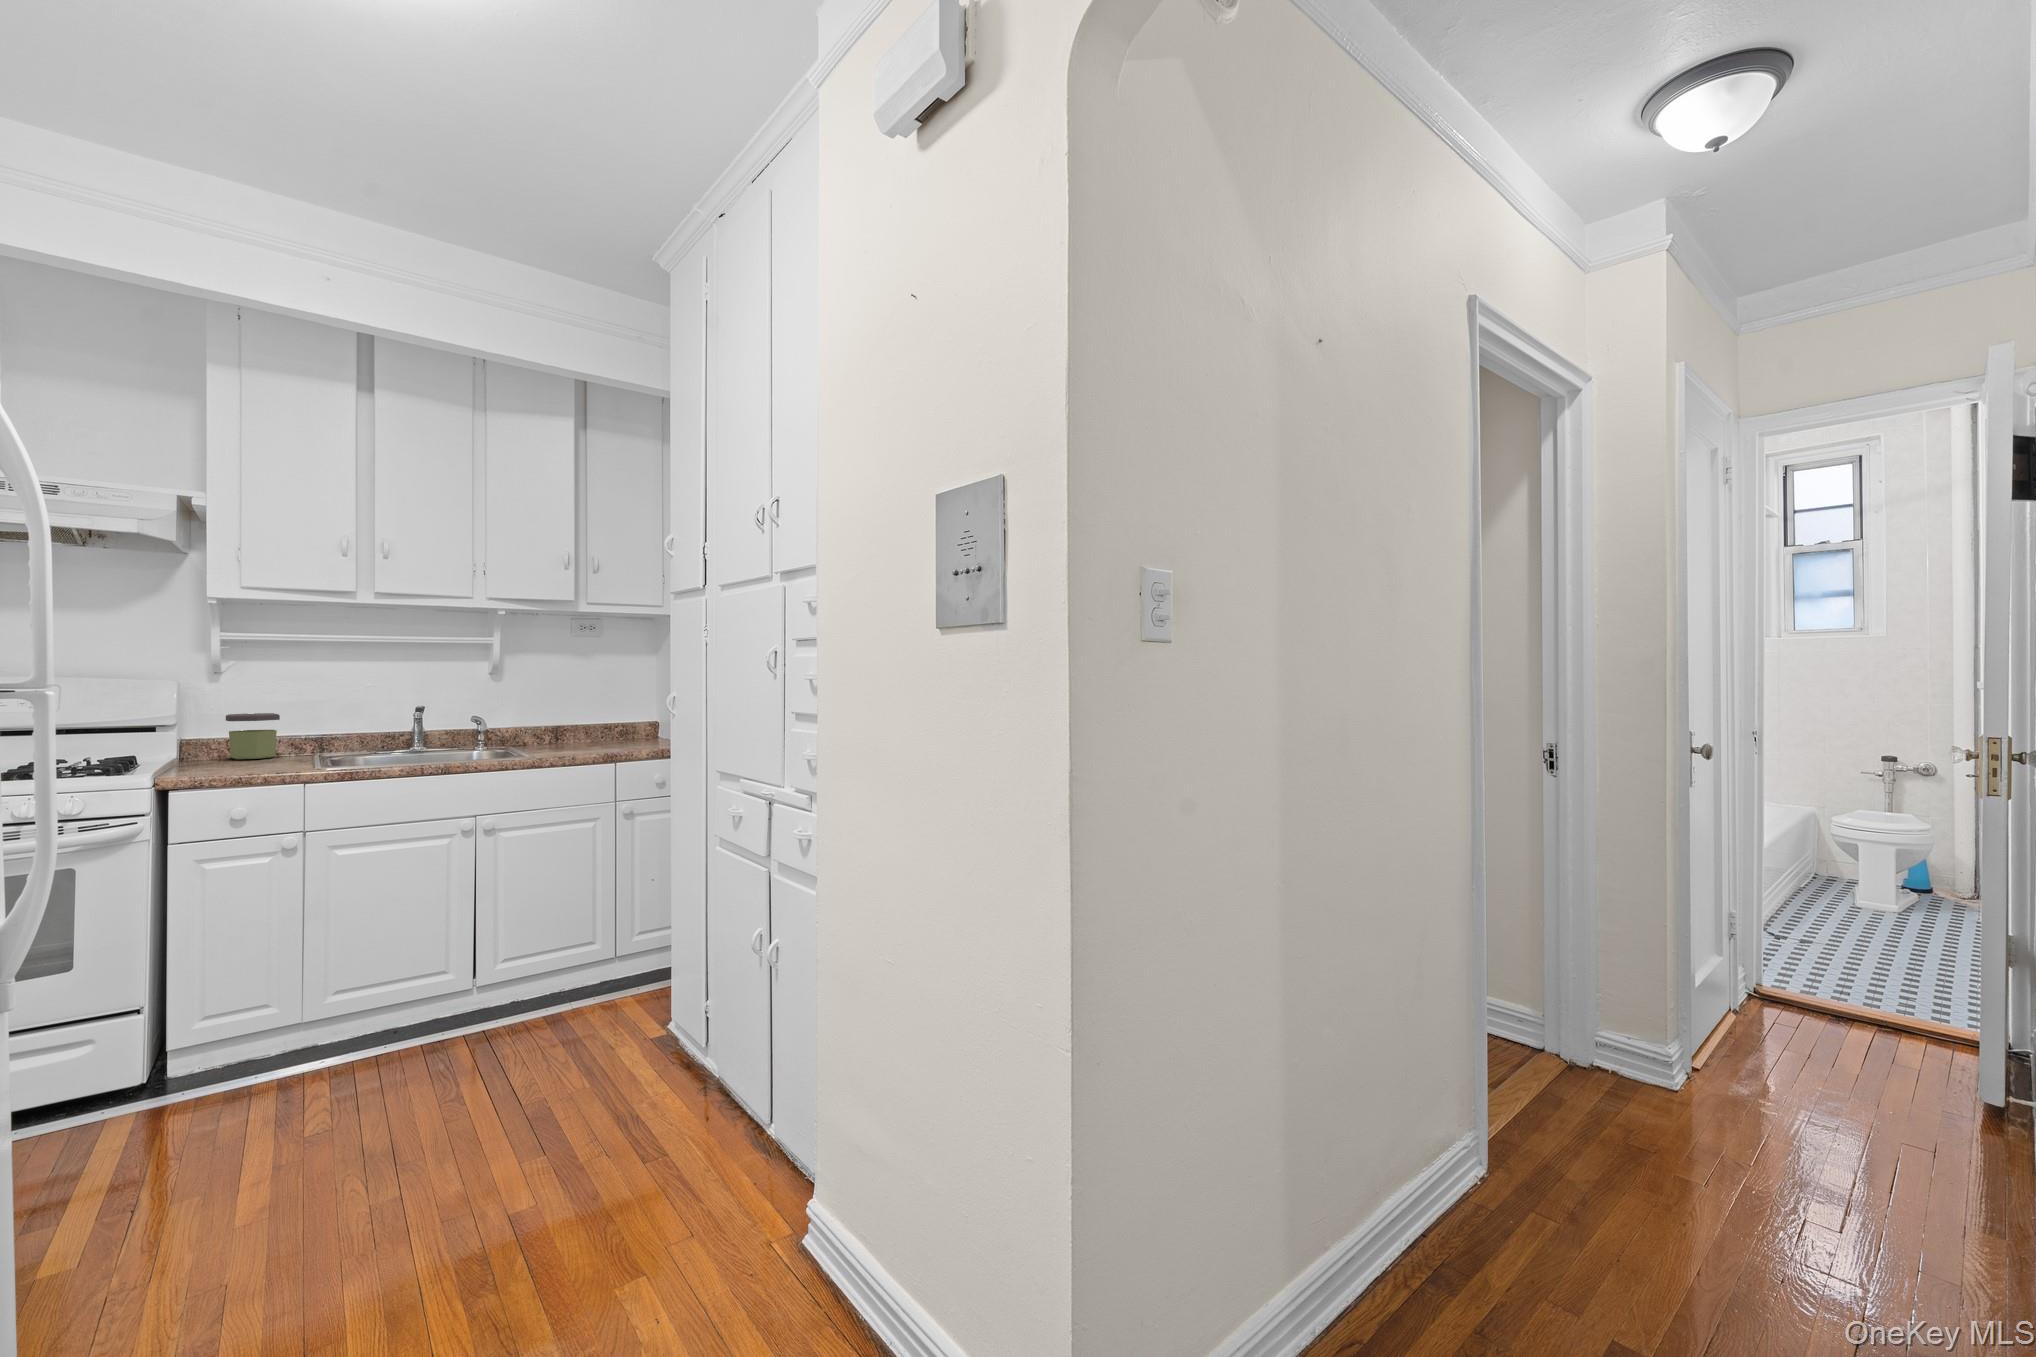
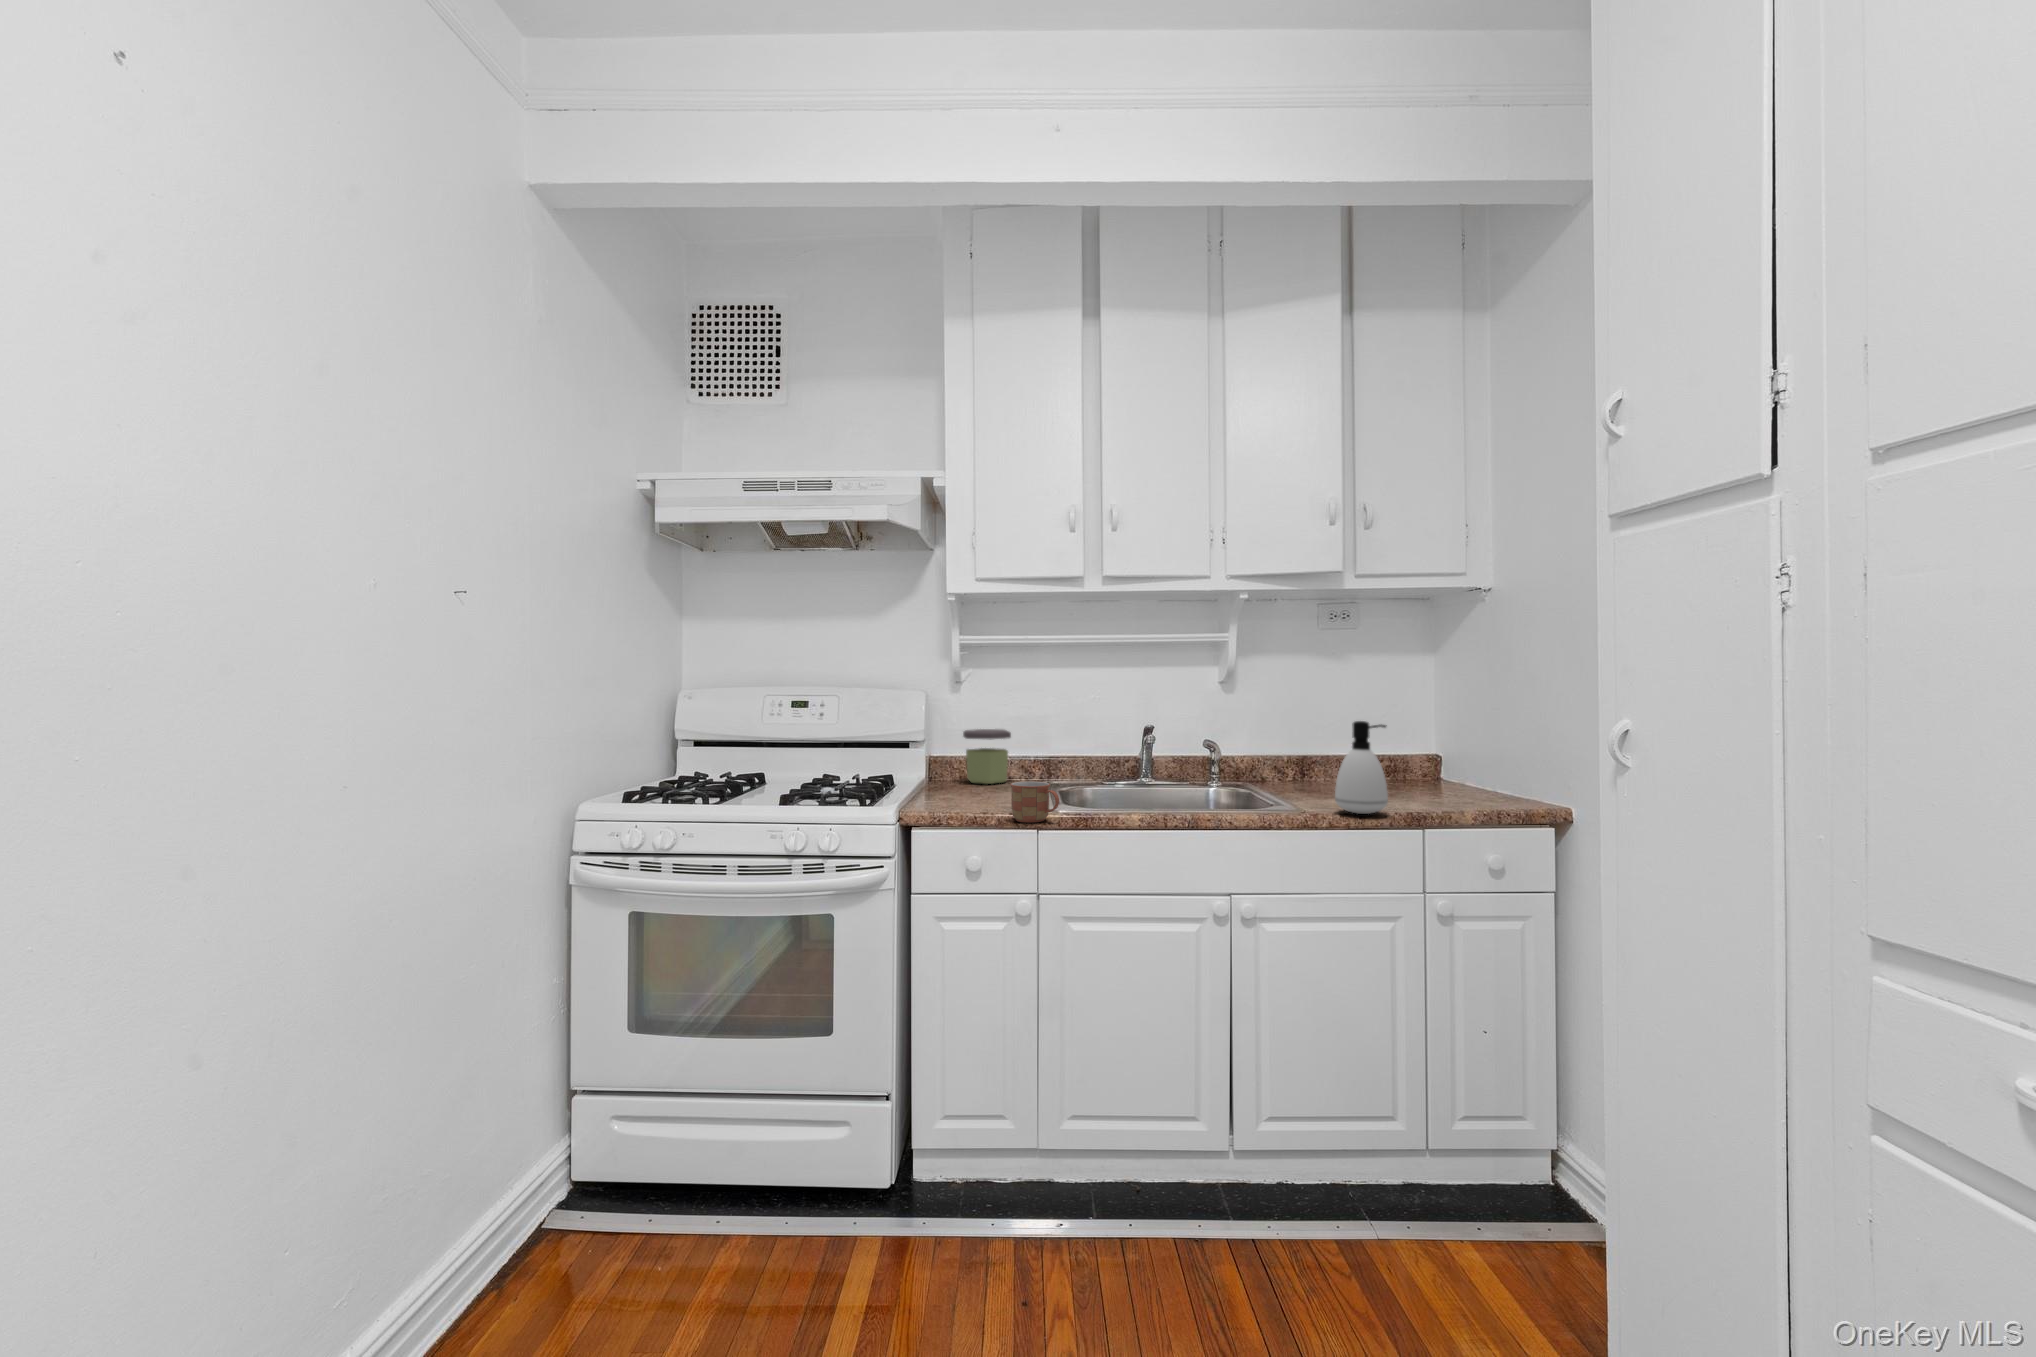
soap dispenser: none [558,697,595,758] -> present [1335,721,1388,814]
mug: none [276,747,324,777] -> present [1010,782,1059,822]

